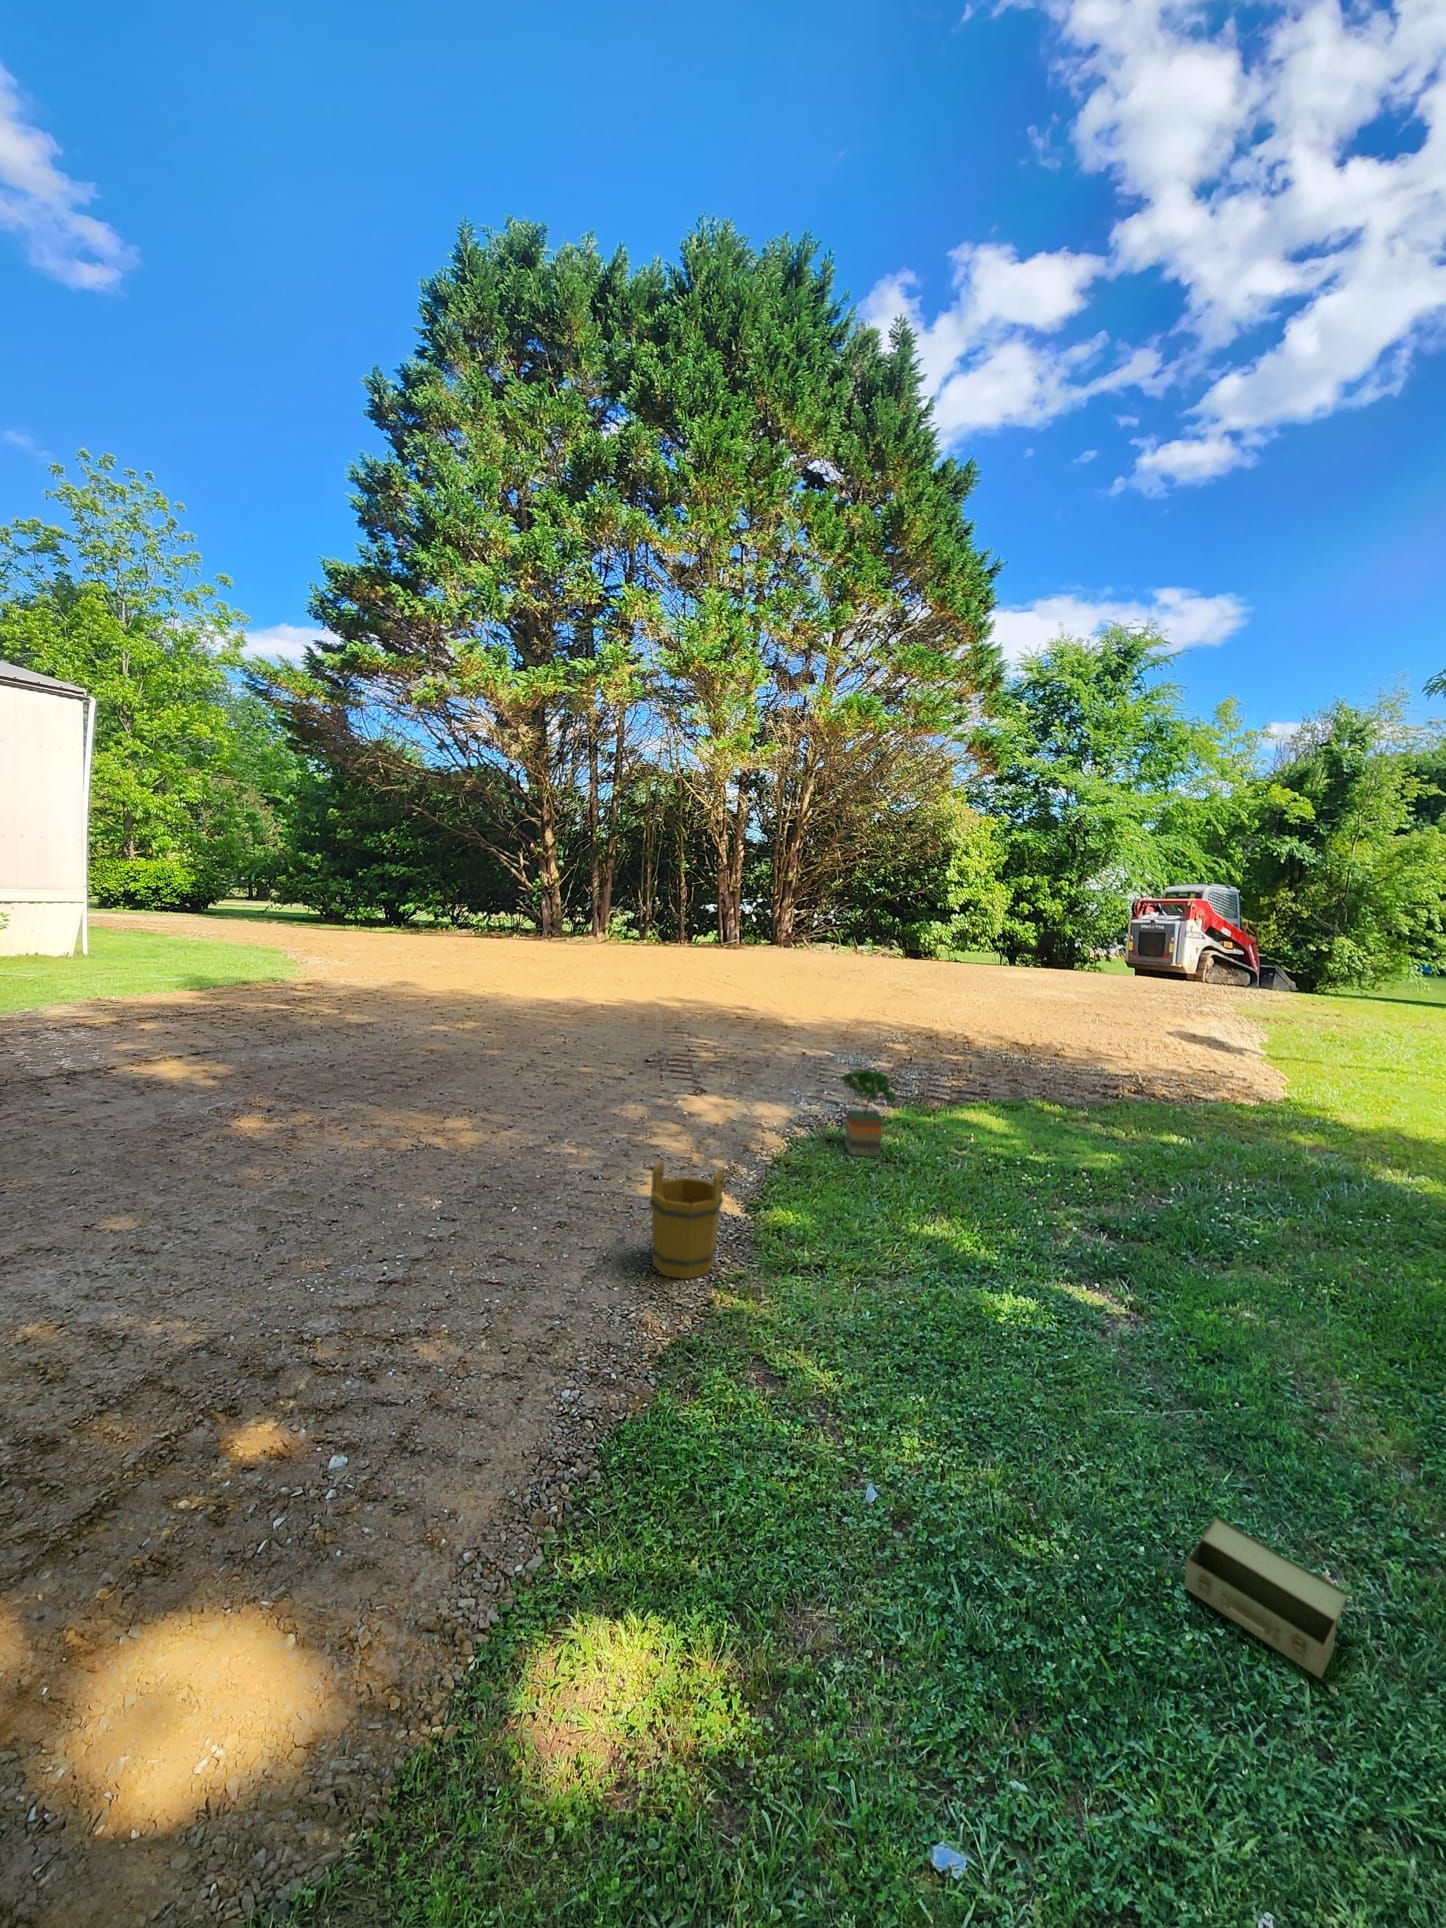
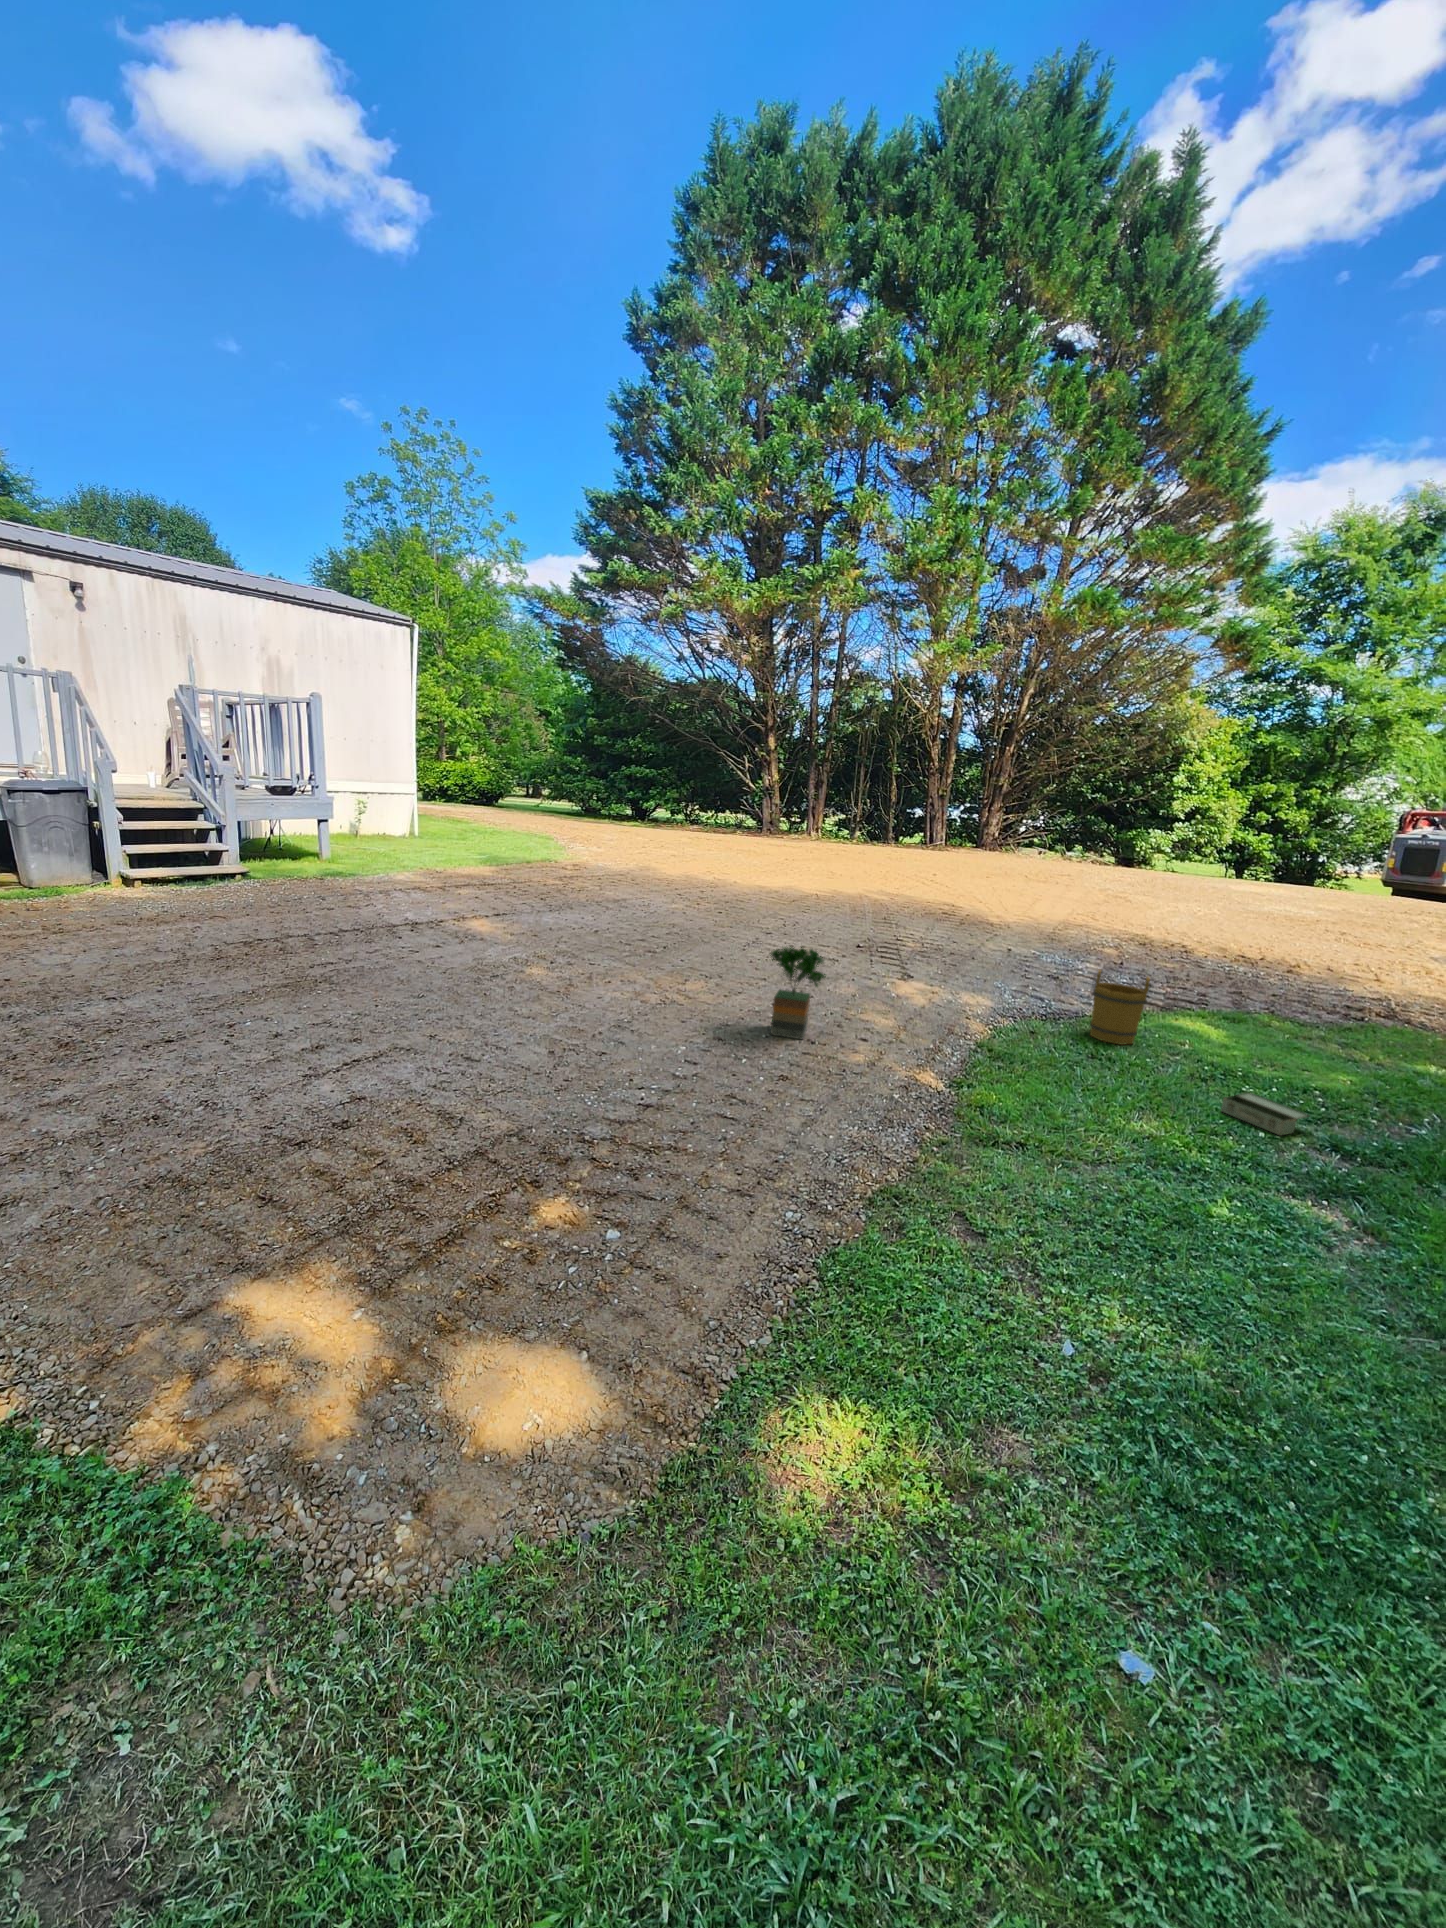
lounge chair: present [1021,930,1058,963] -> none [1250,841,1301,877]
potted tree: present [841,1070,896,1156] -> present [770,946,826,1039]
bucket: present [650,1162,726,1279] -> present [1090,969,1151,1045]

